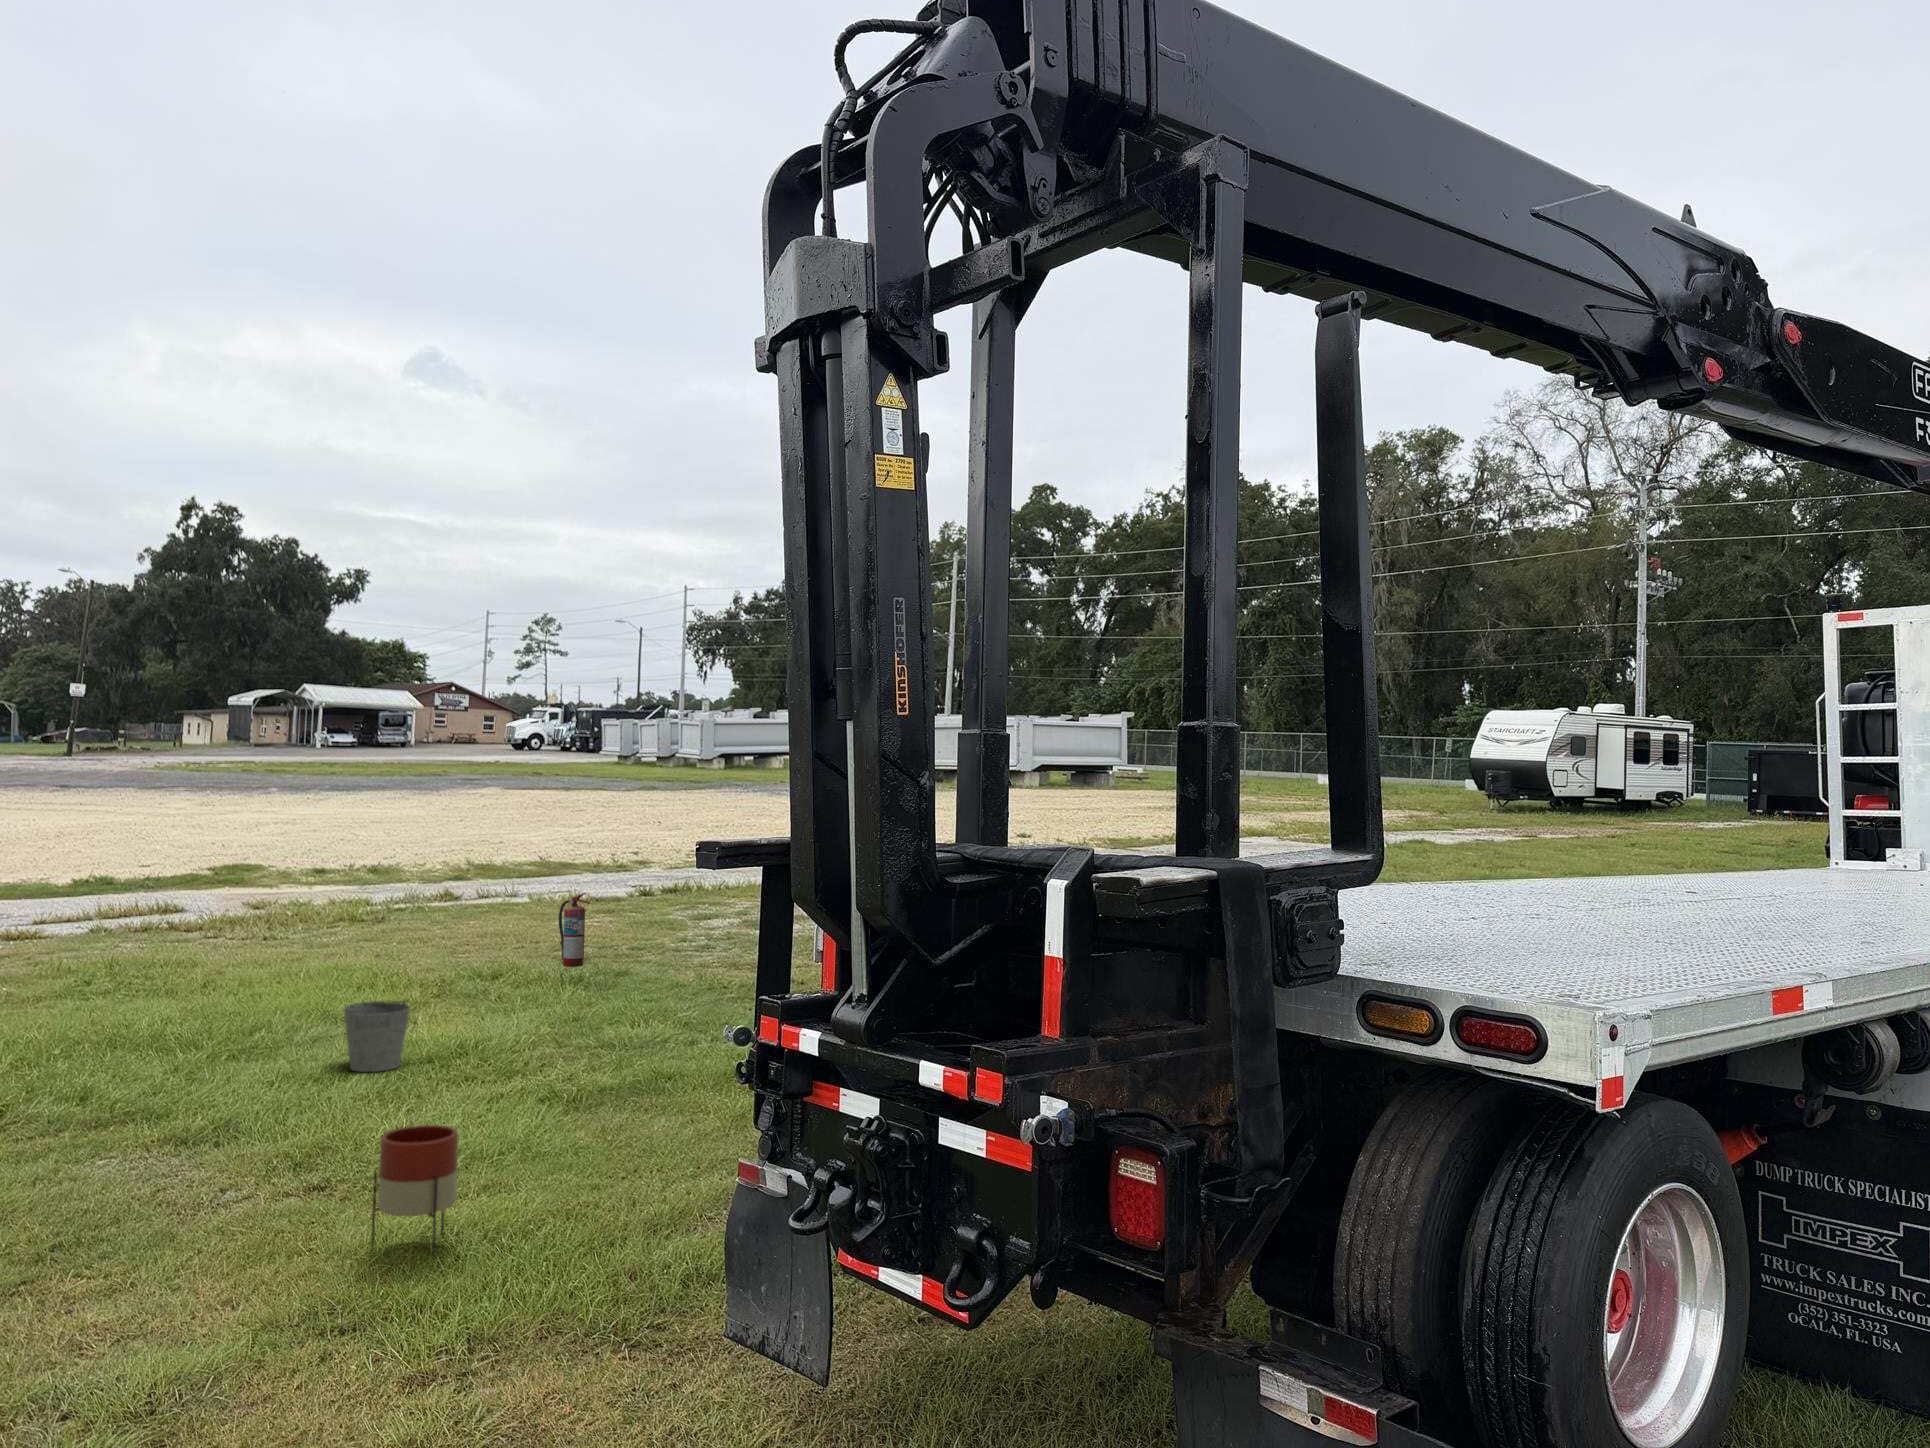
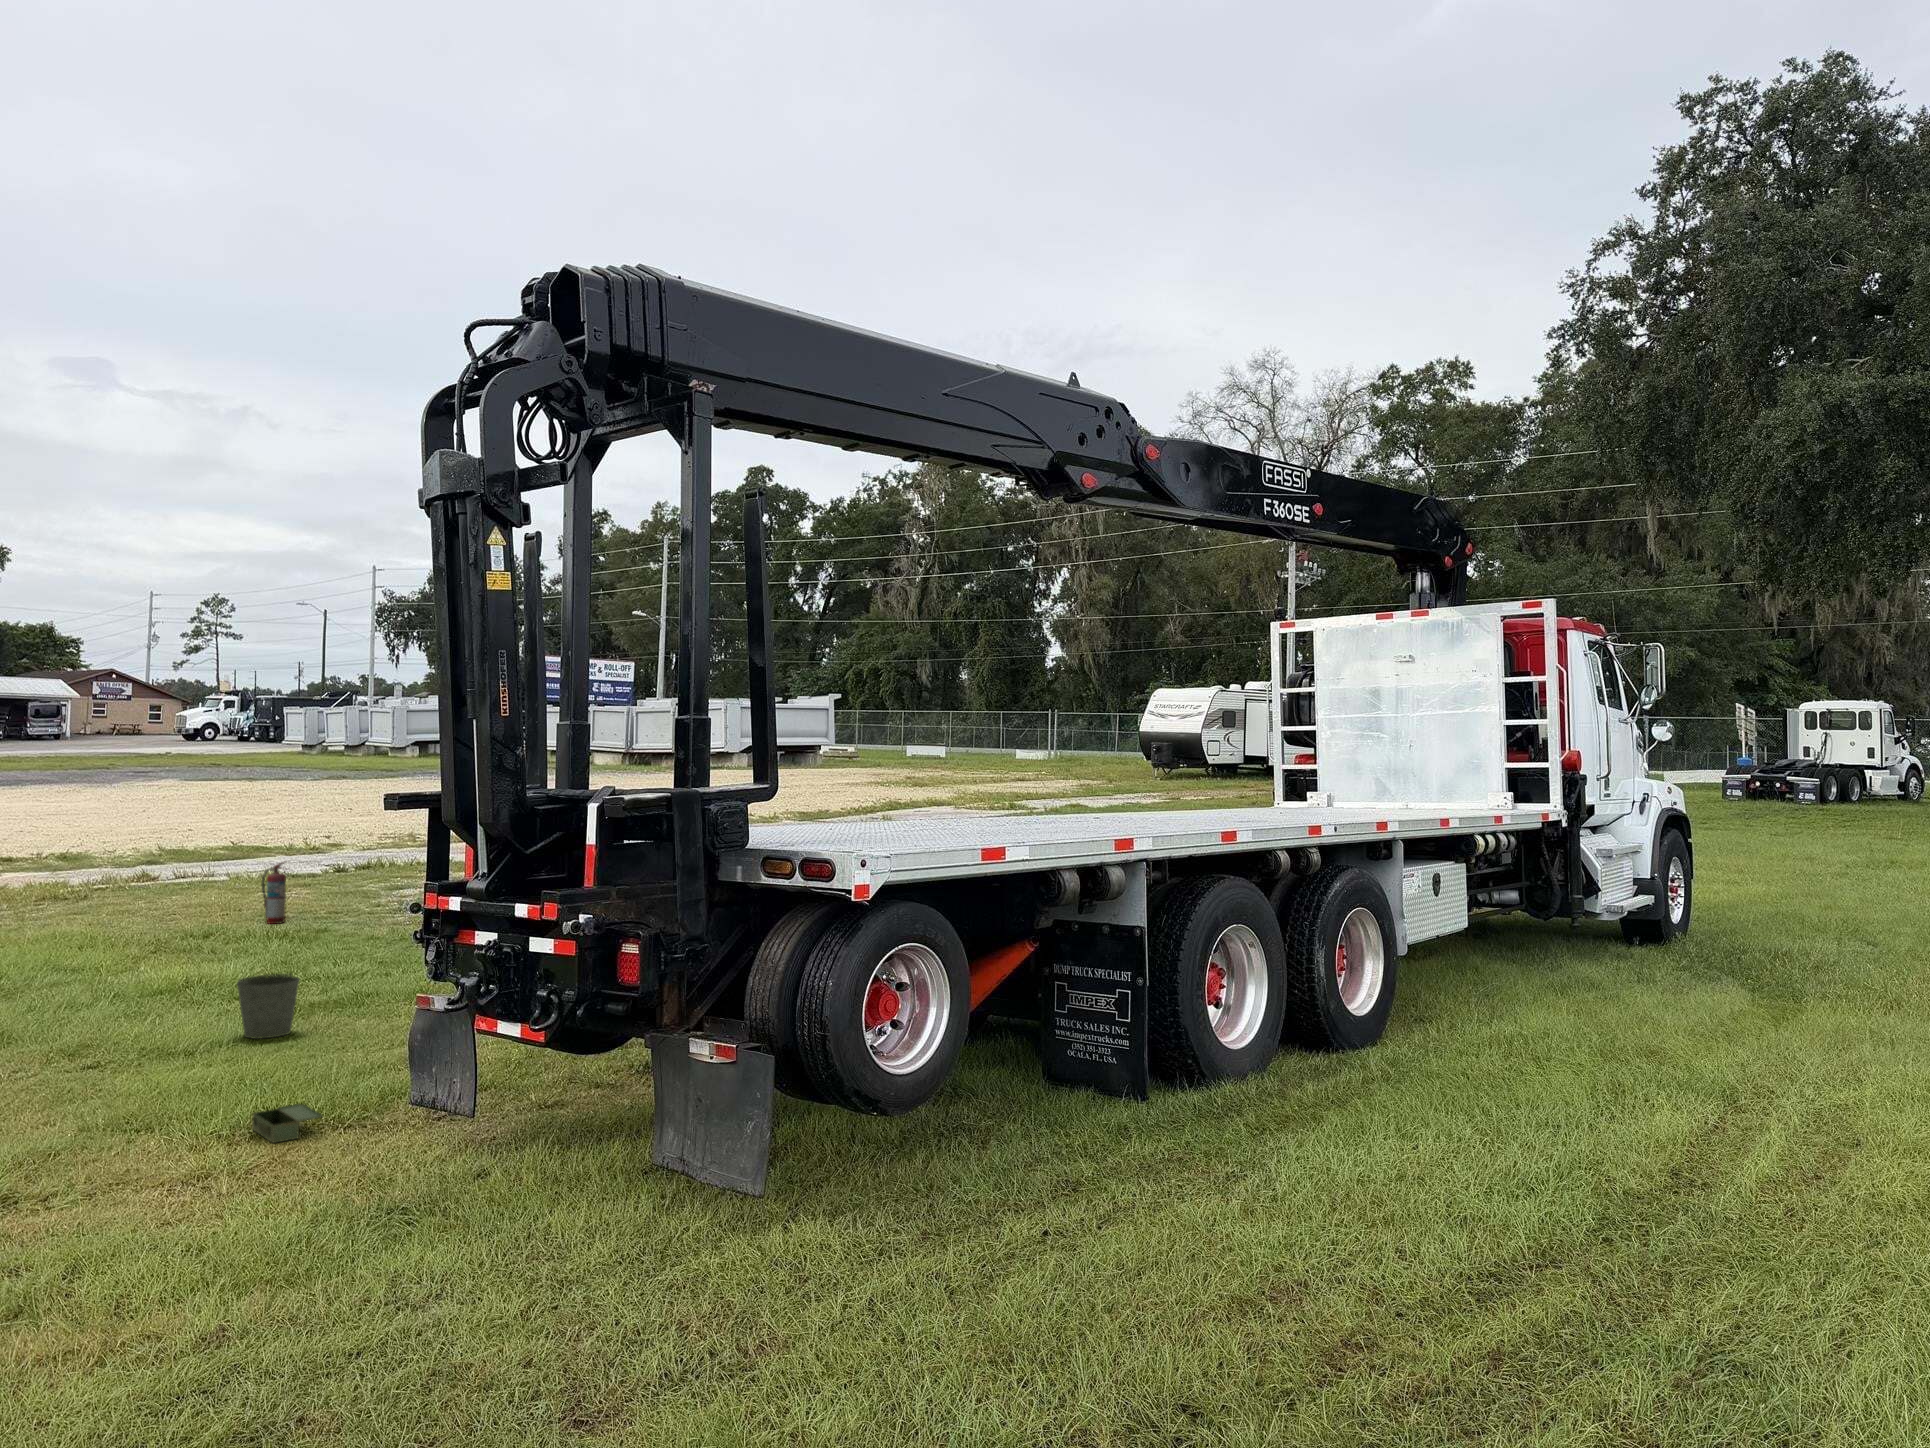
bucket: present [344,1000,410,1072] -> present [237,974,300,1039]
planter: present [371,1125,458,1256] -> none [138,1003,202,1090]
toolbox: none [511,1317,614,1397] -> present [252,1104,323,1143]

